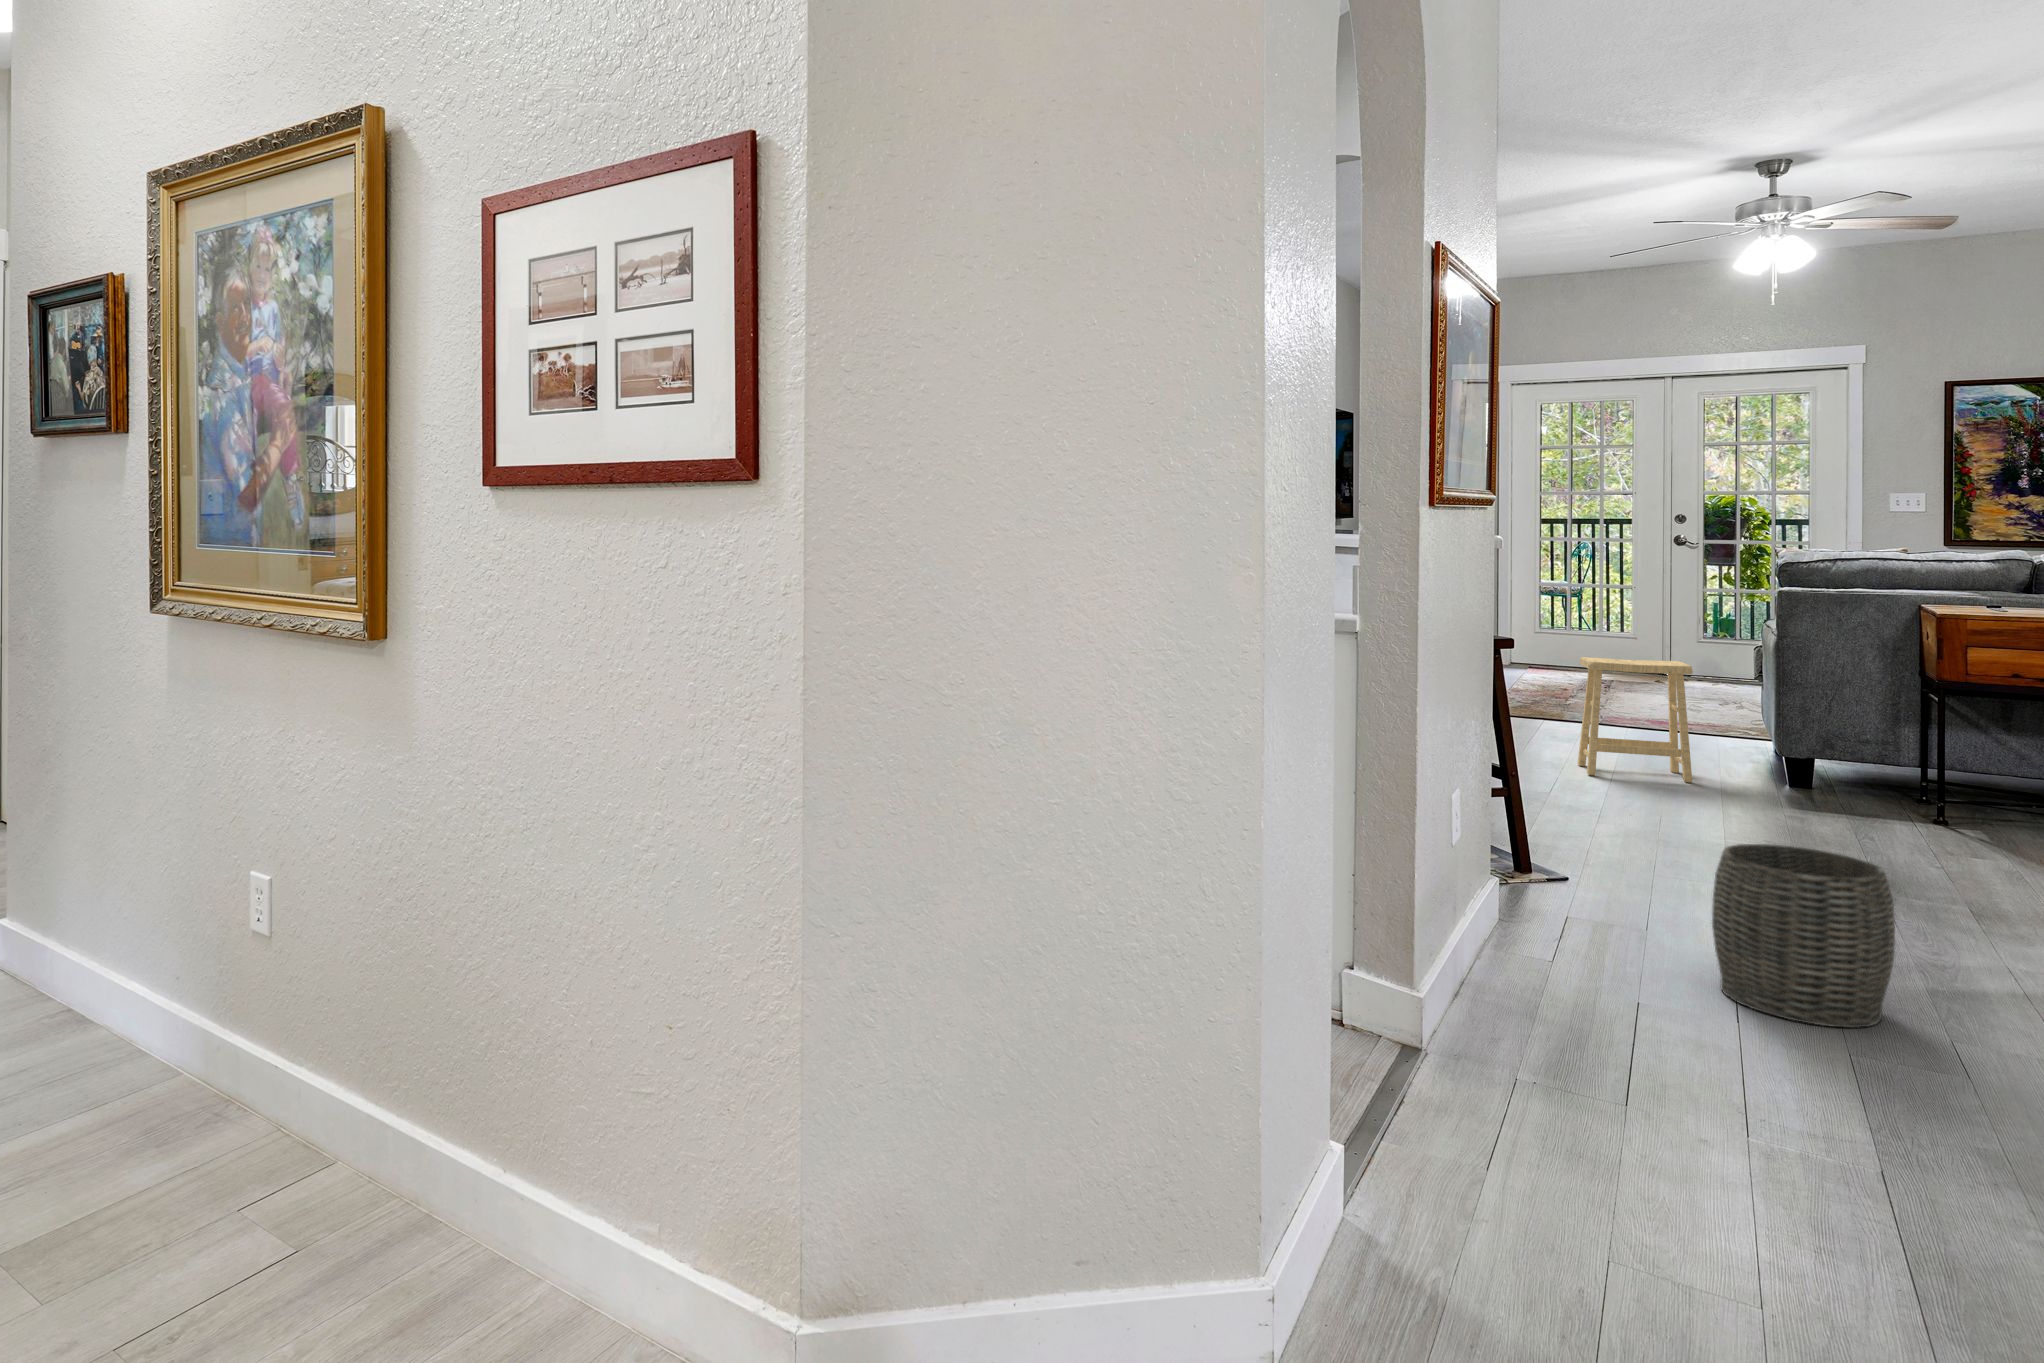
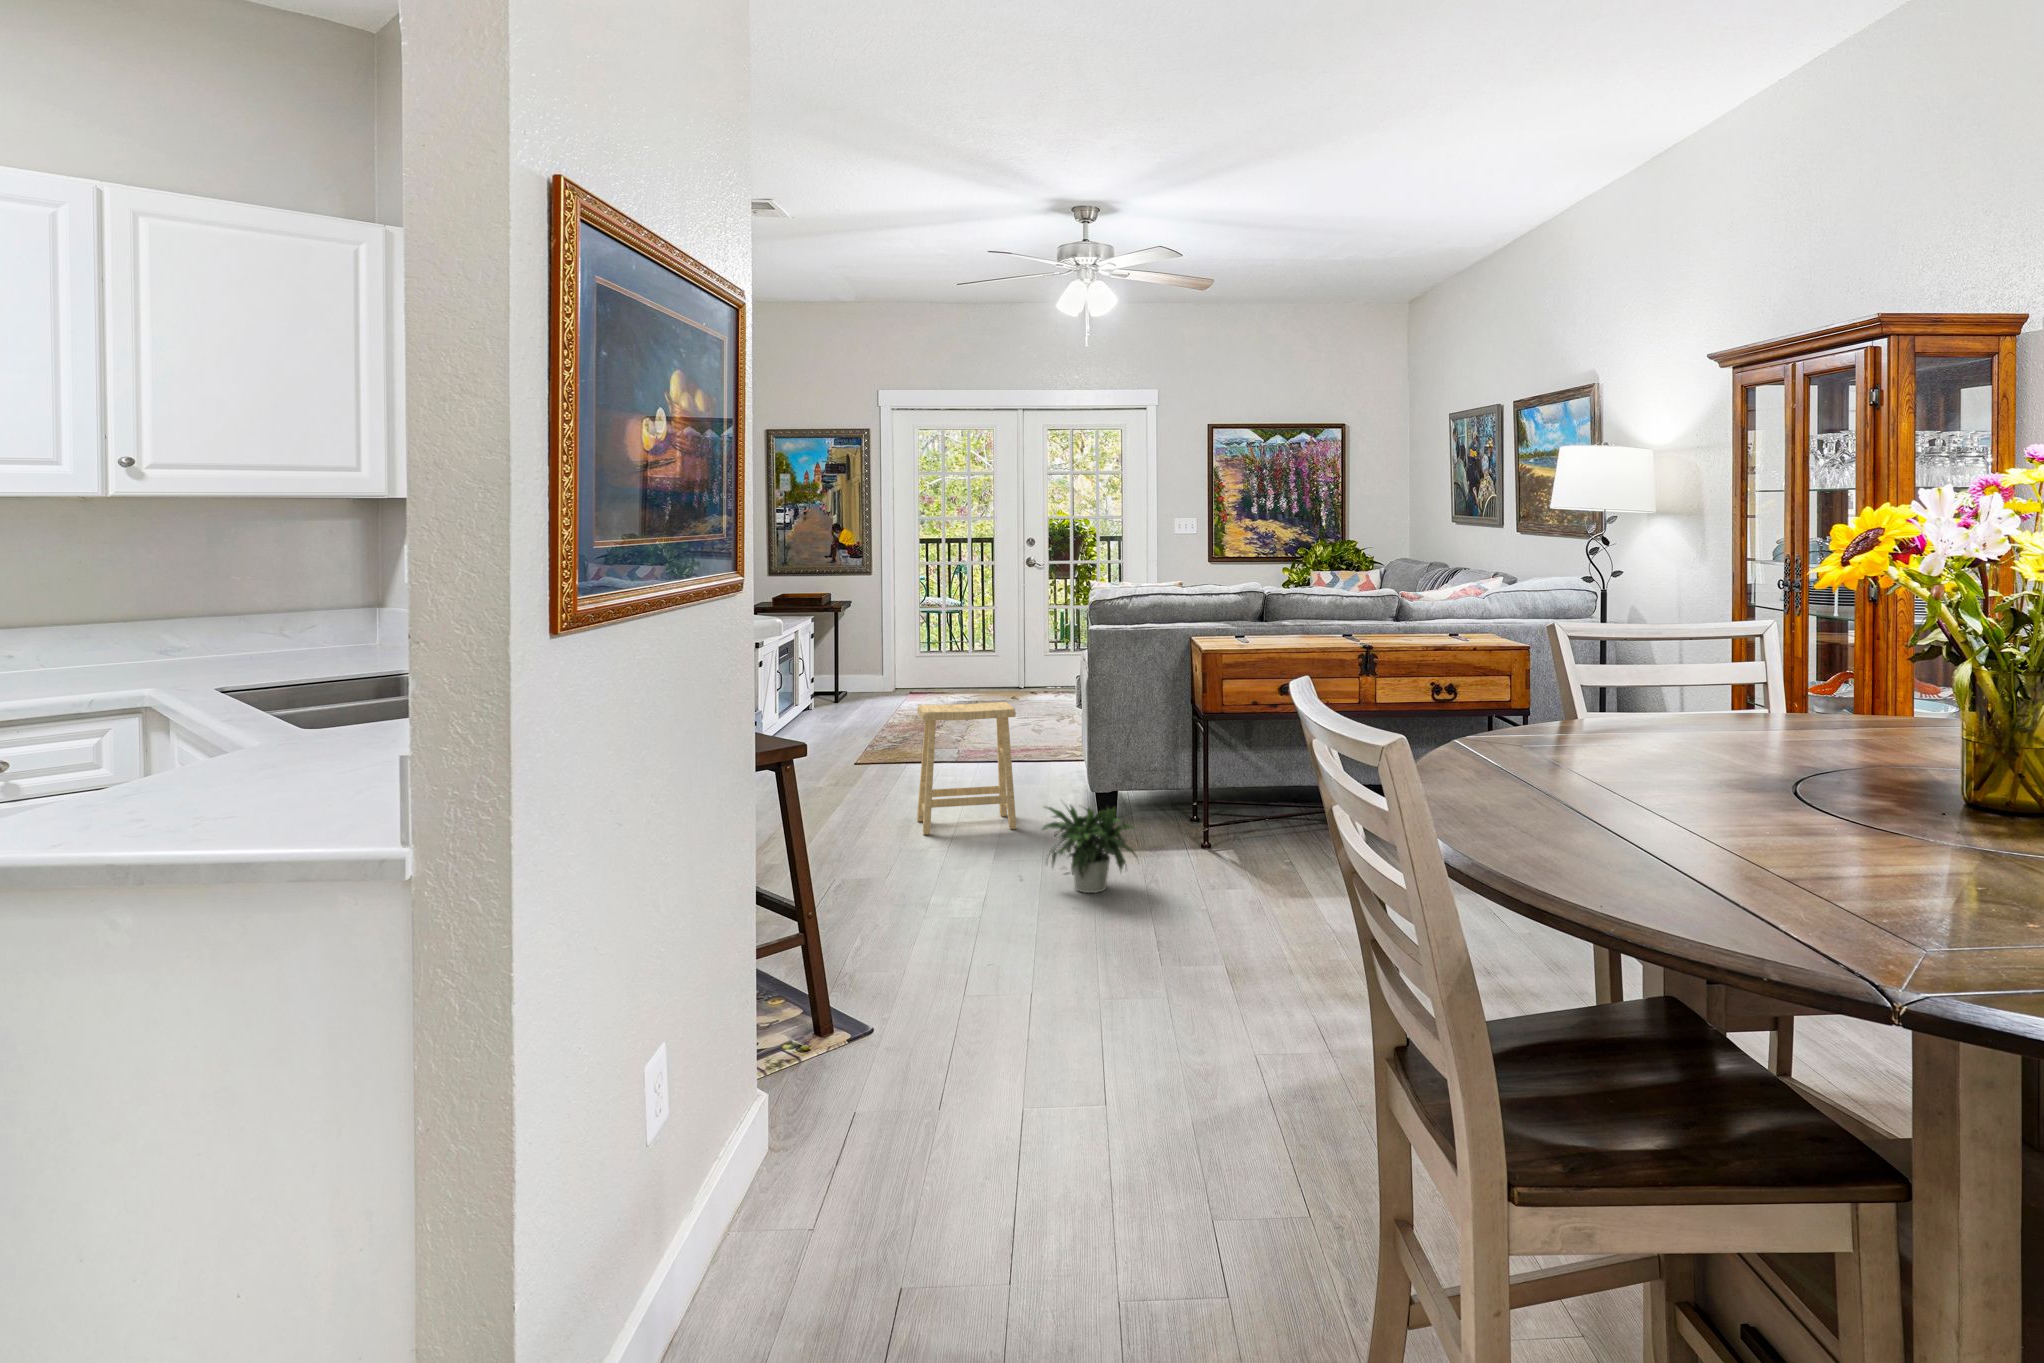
potted plant: none [1702,745,1852,837] -> present [1020,805,1138,893]
woven basket: present [1712,844,1895,1028] -> none [982,998,1162,1254]

